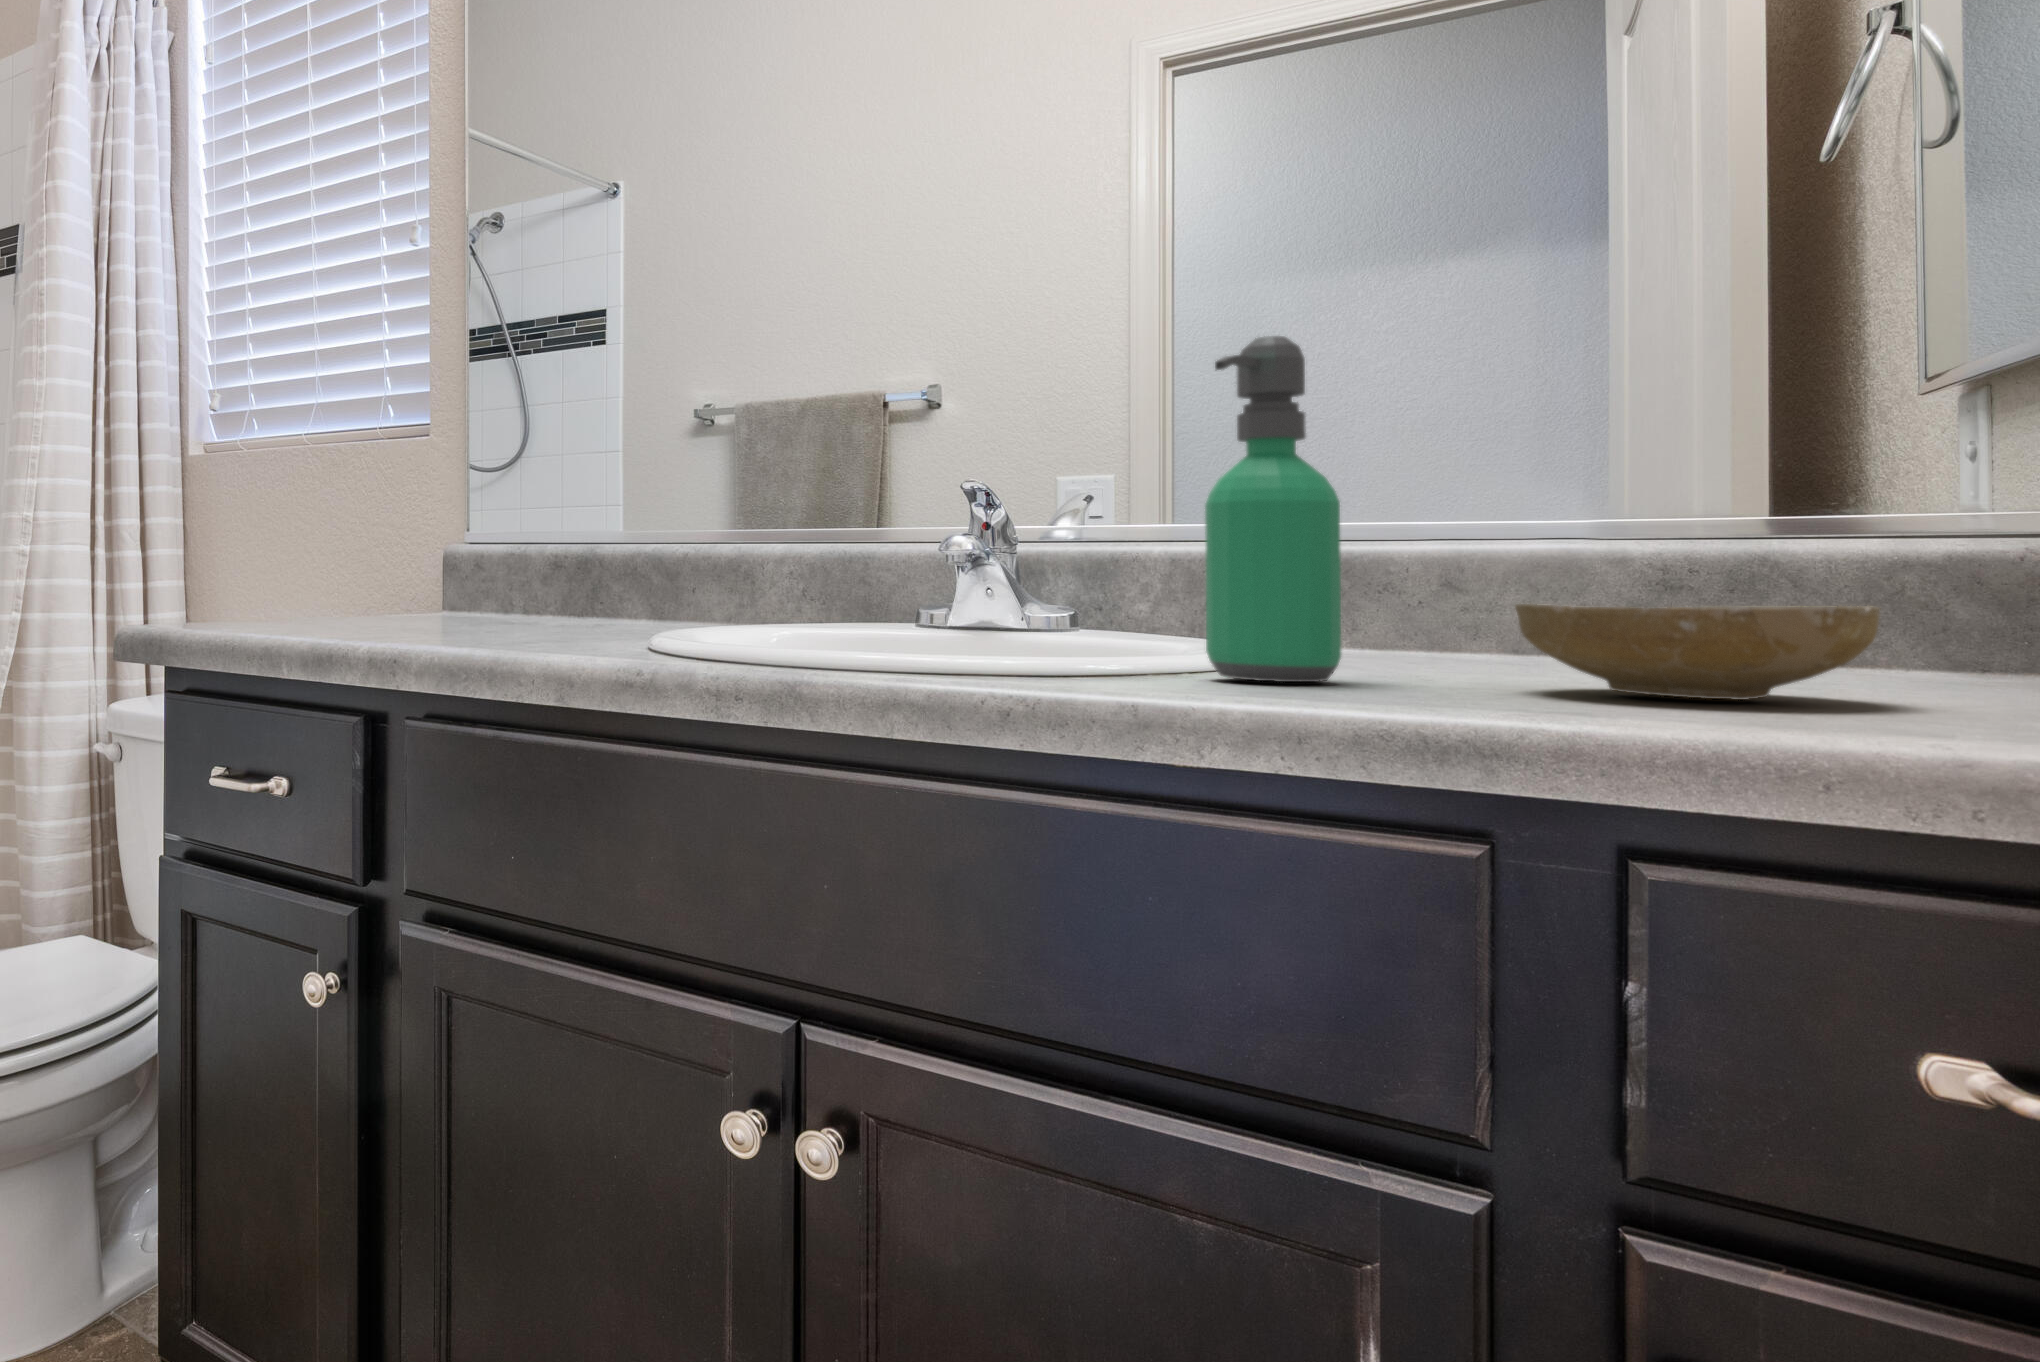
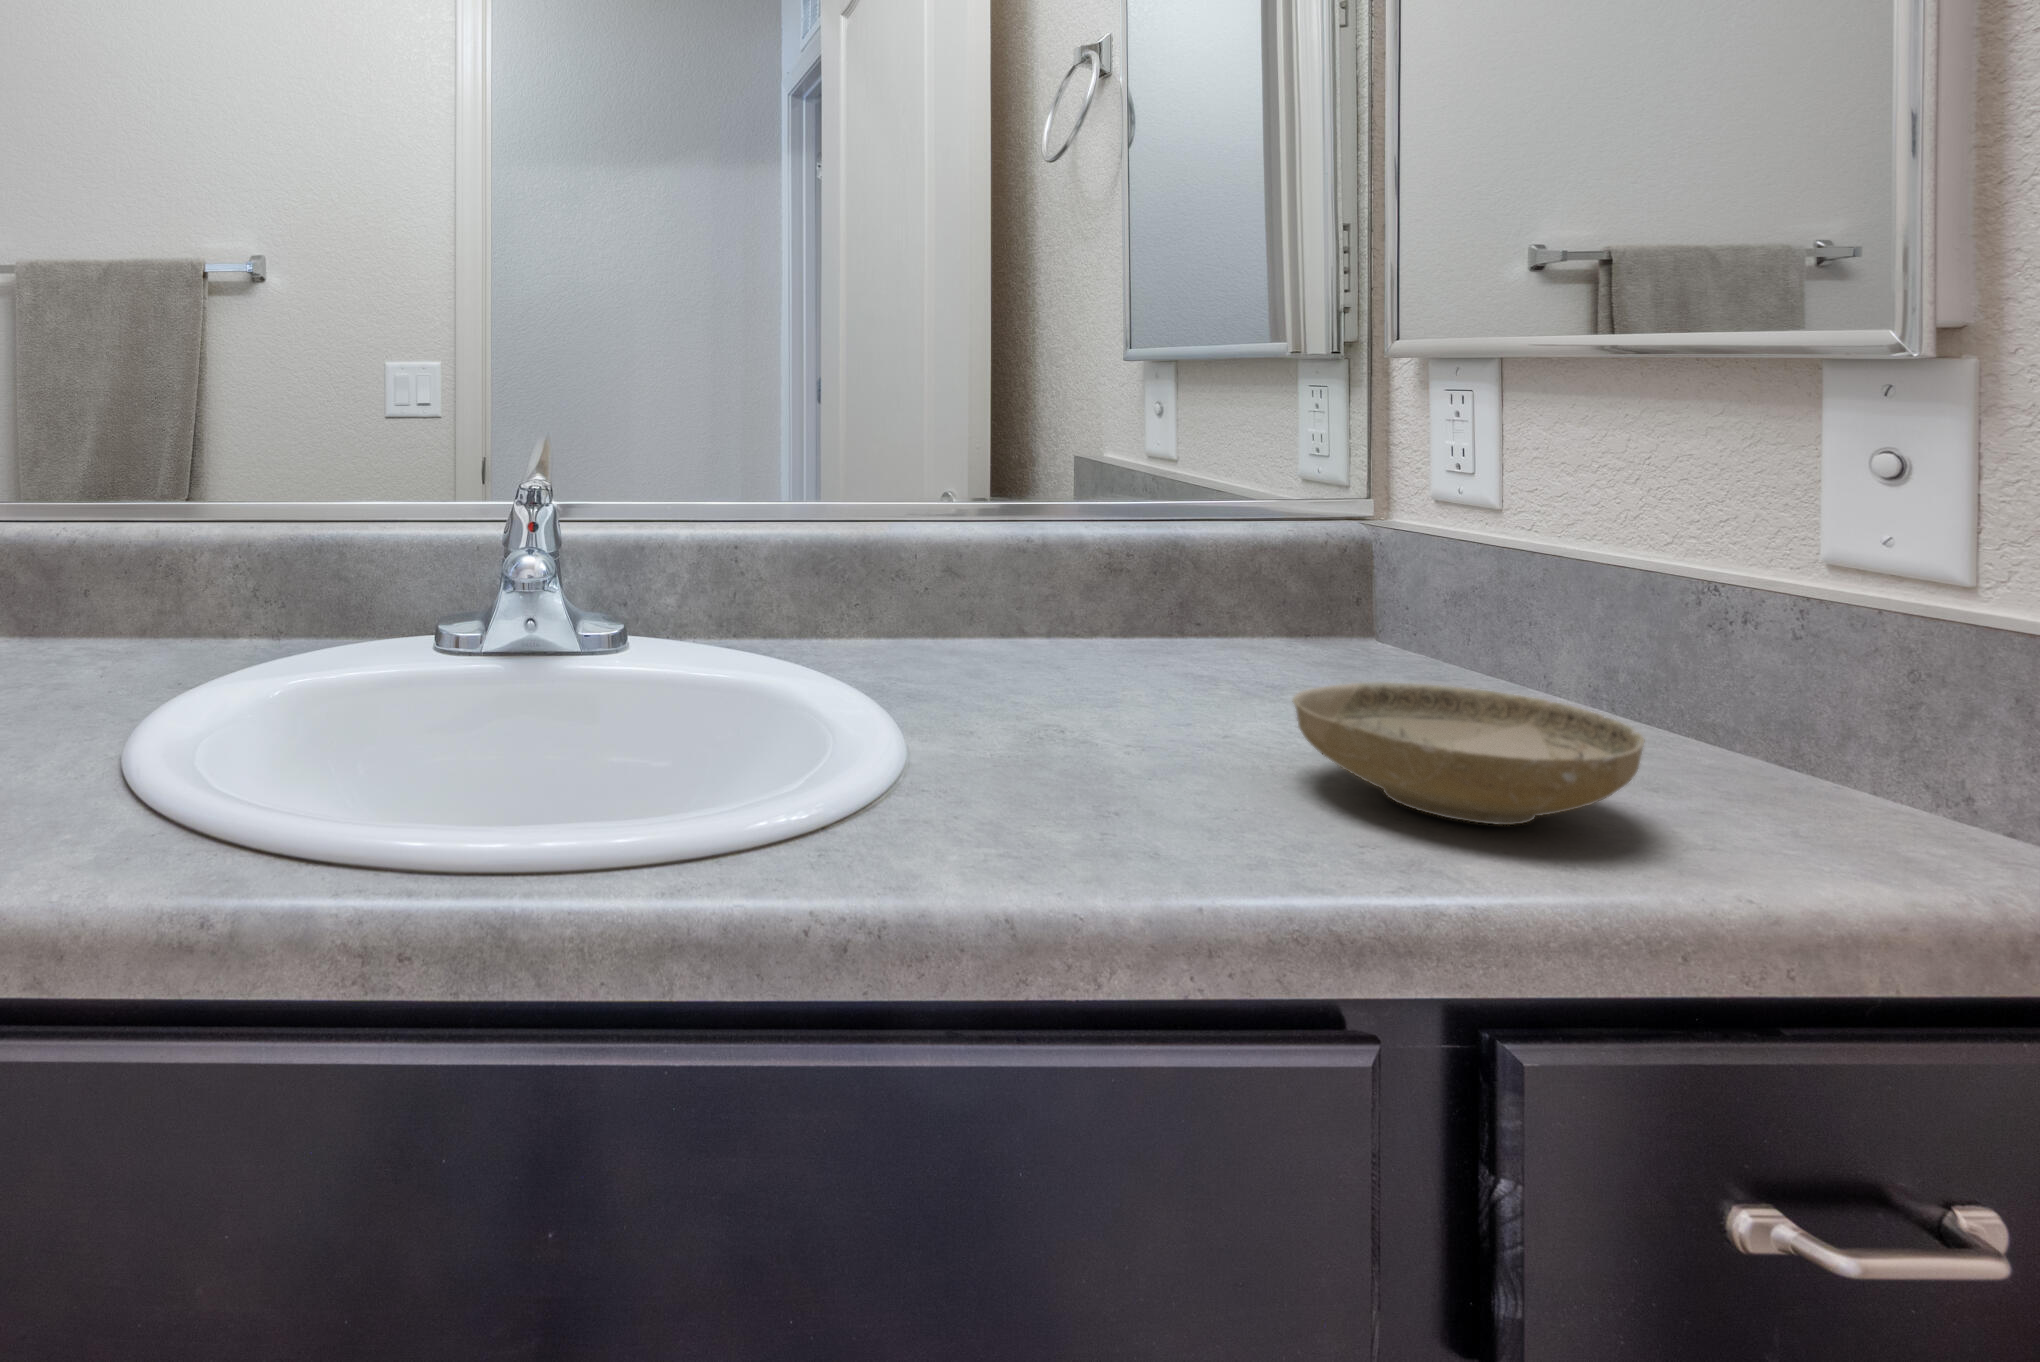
soap dispenser: present [1205,336,1341,682] -> none [1005,400,1157,823]

